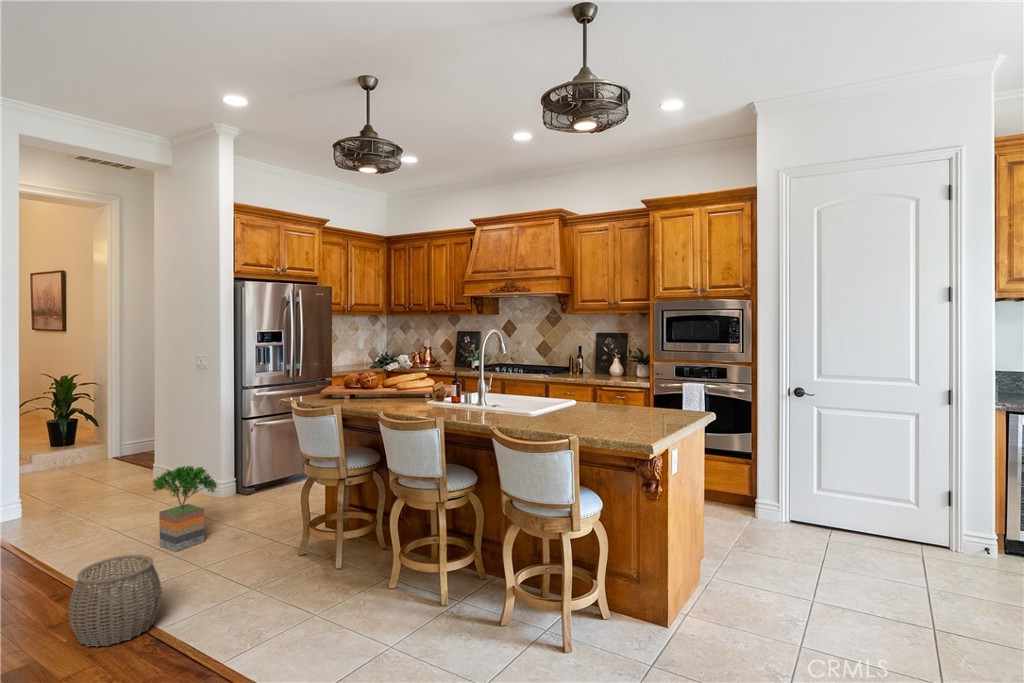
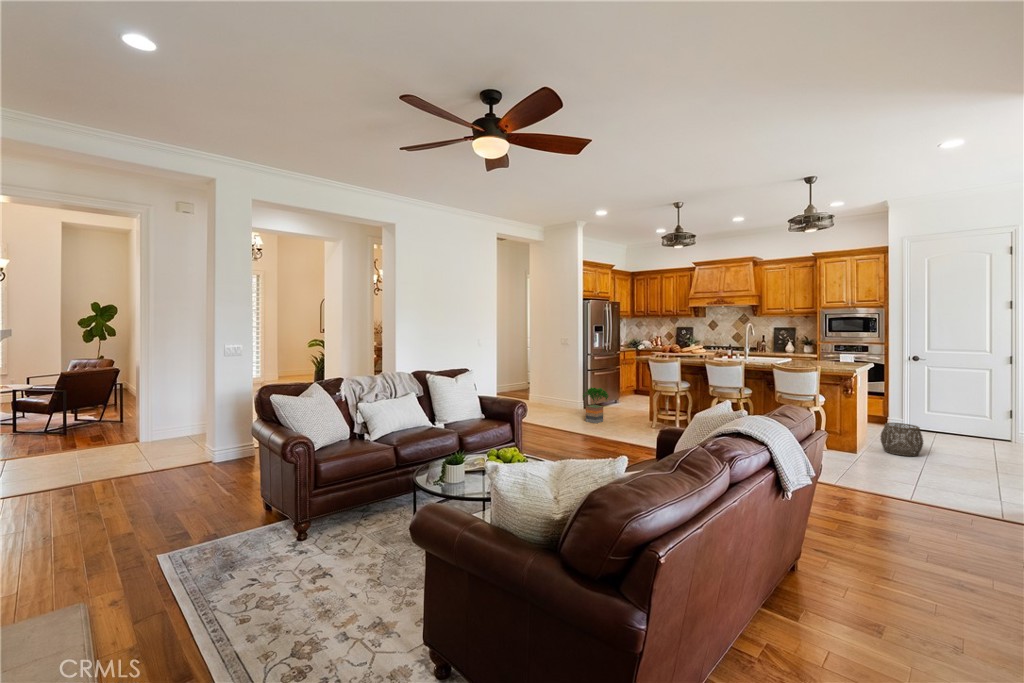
woven basket: present [68,555,162,647] -> present [881,423,923,456]

